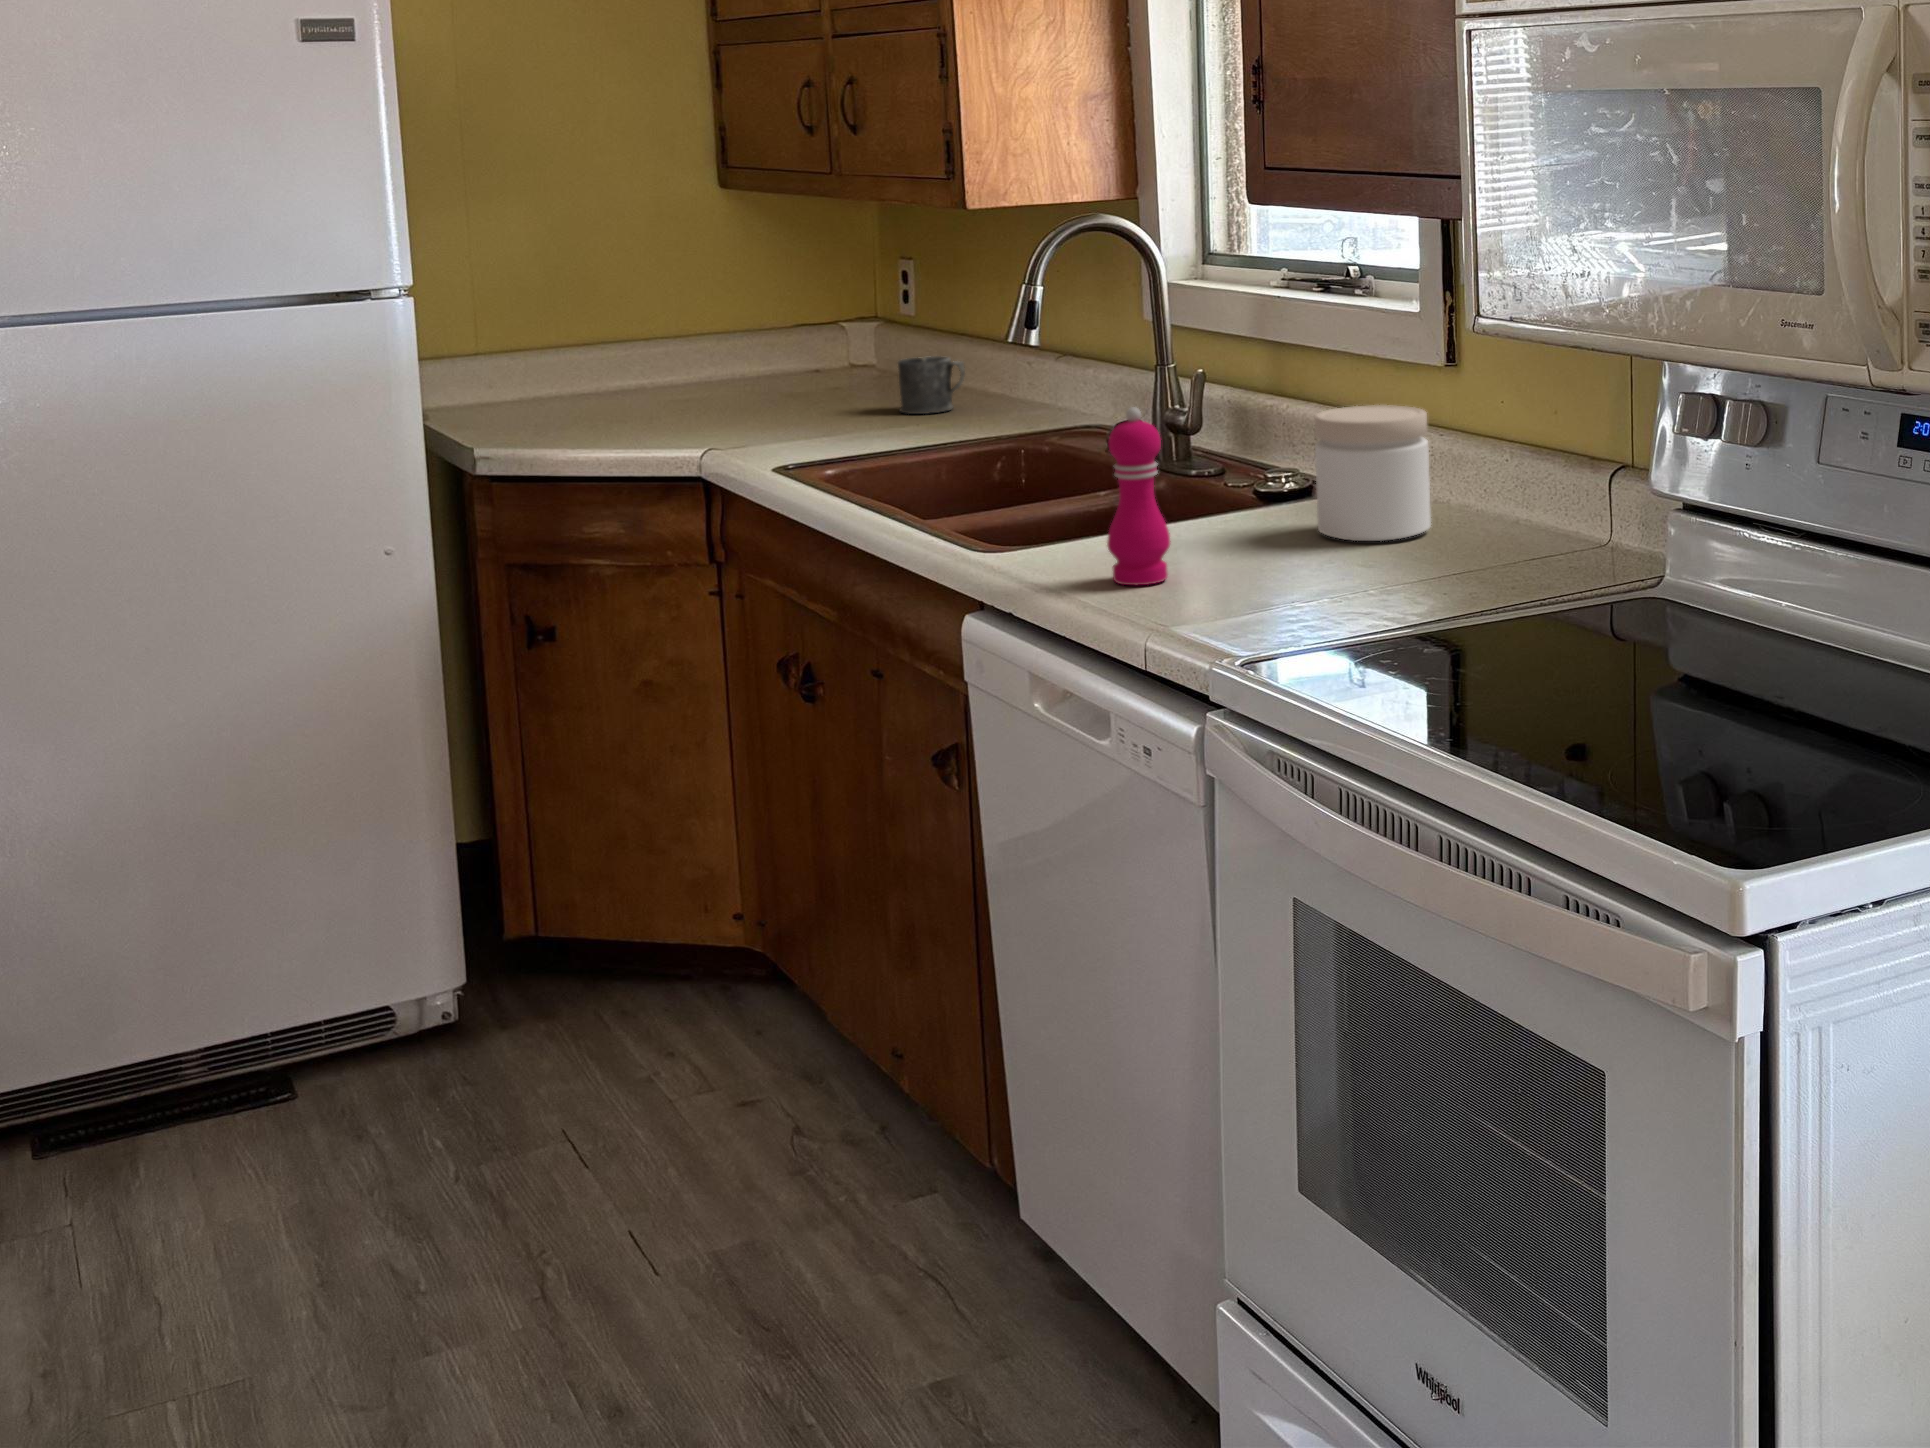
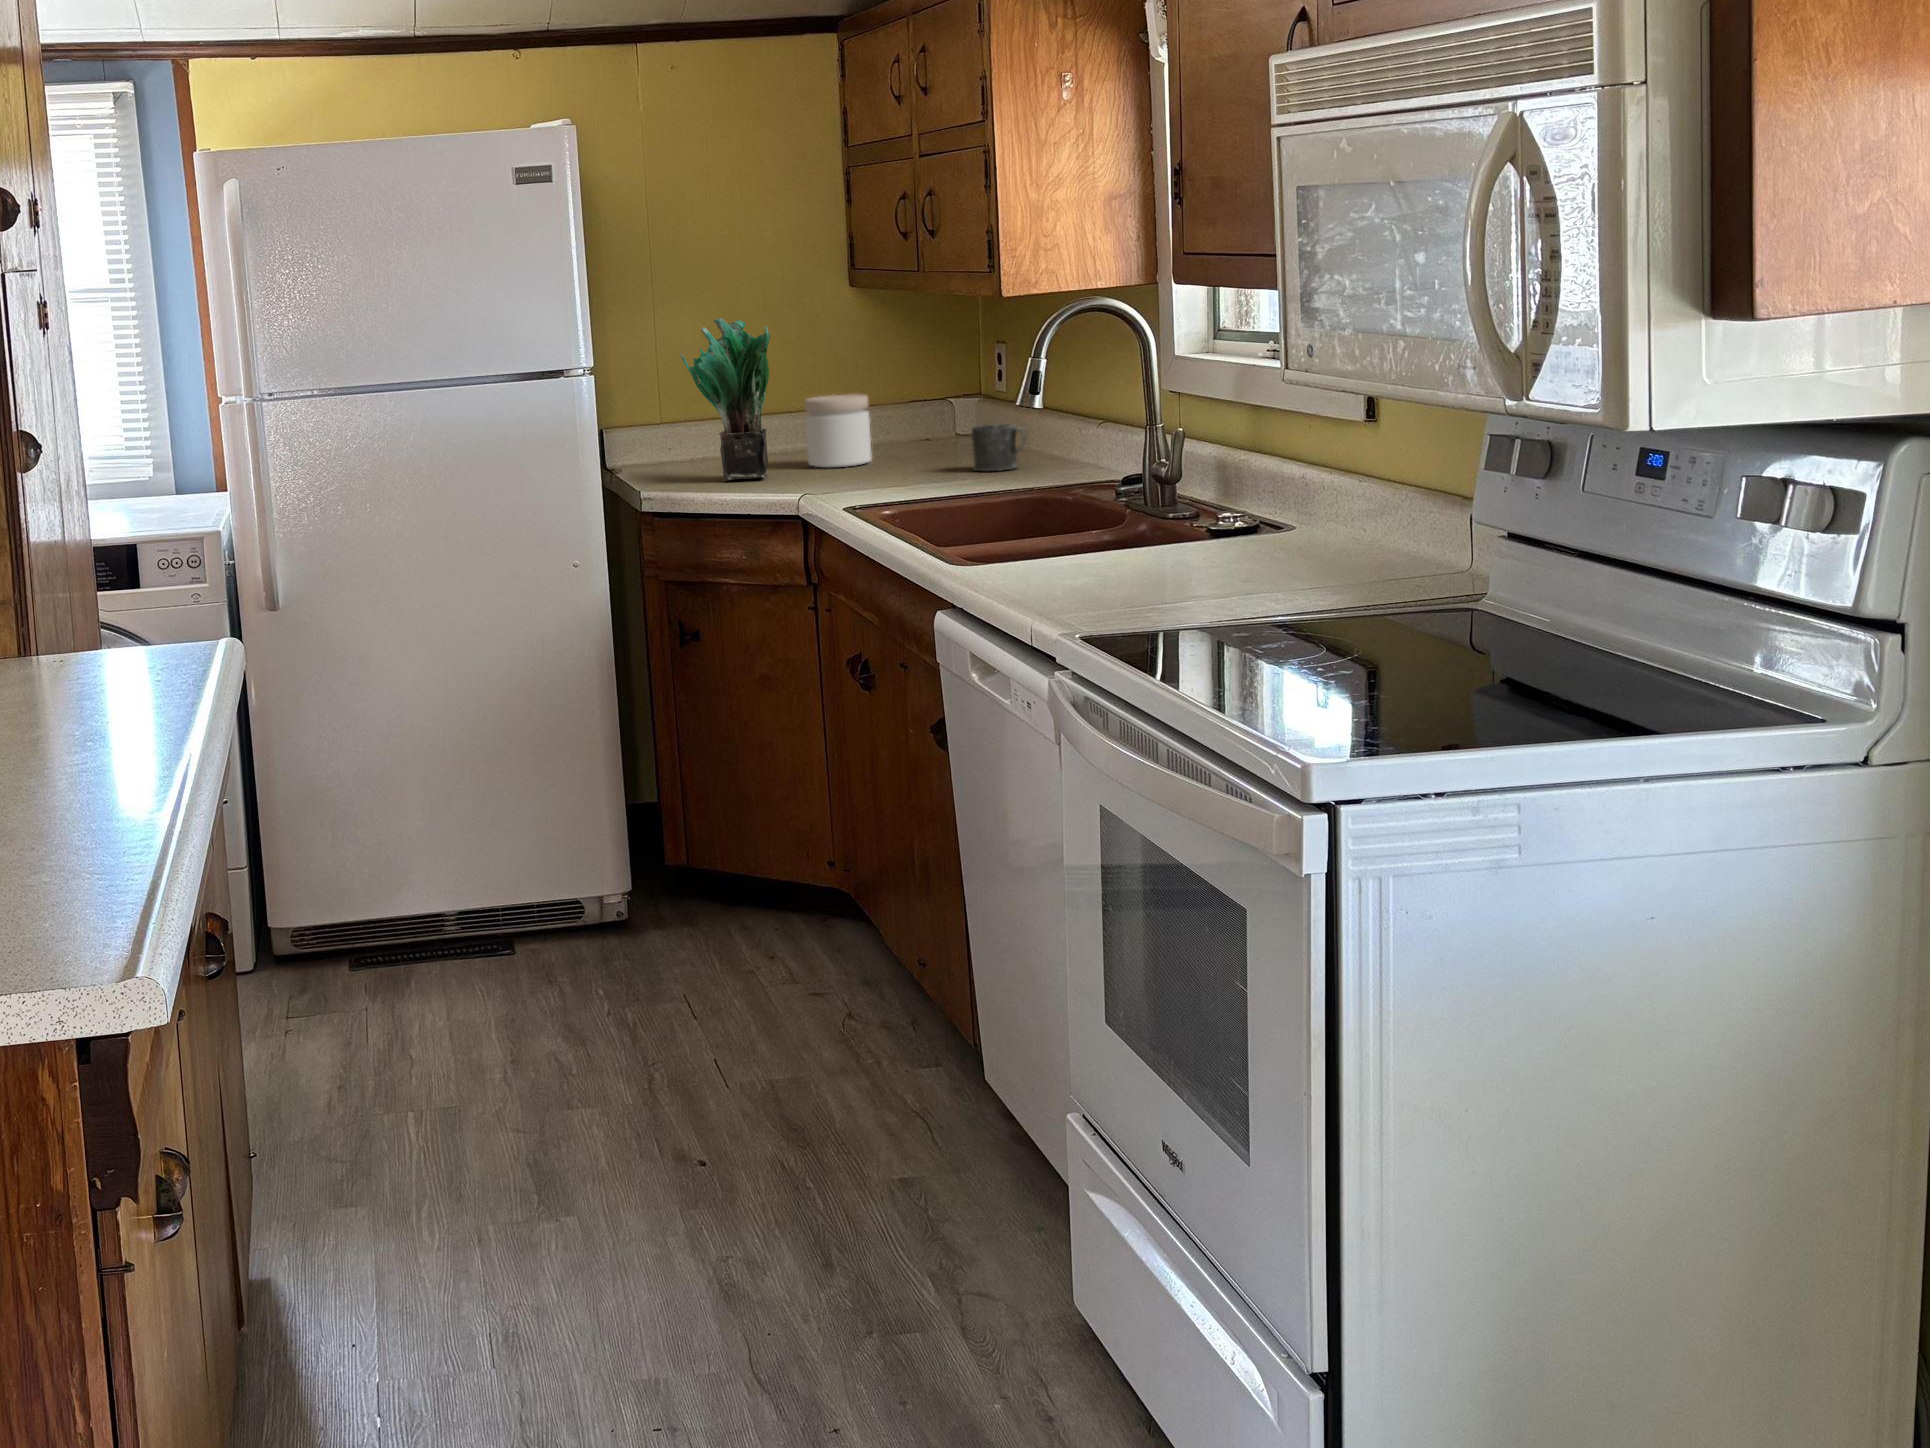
potted plant: none [521,225,645,431] -> present [680,318,771,481]
jar: present [1315,405,1431,541] -> present [805,394,872,468]
pepper mill: present [1107,407,1171,585] -> none [1035,448,1086,587]

